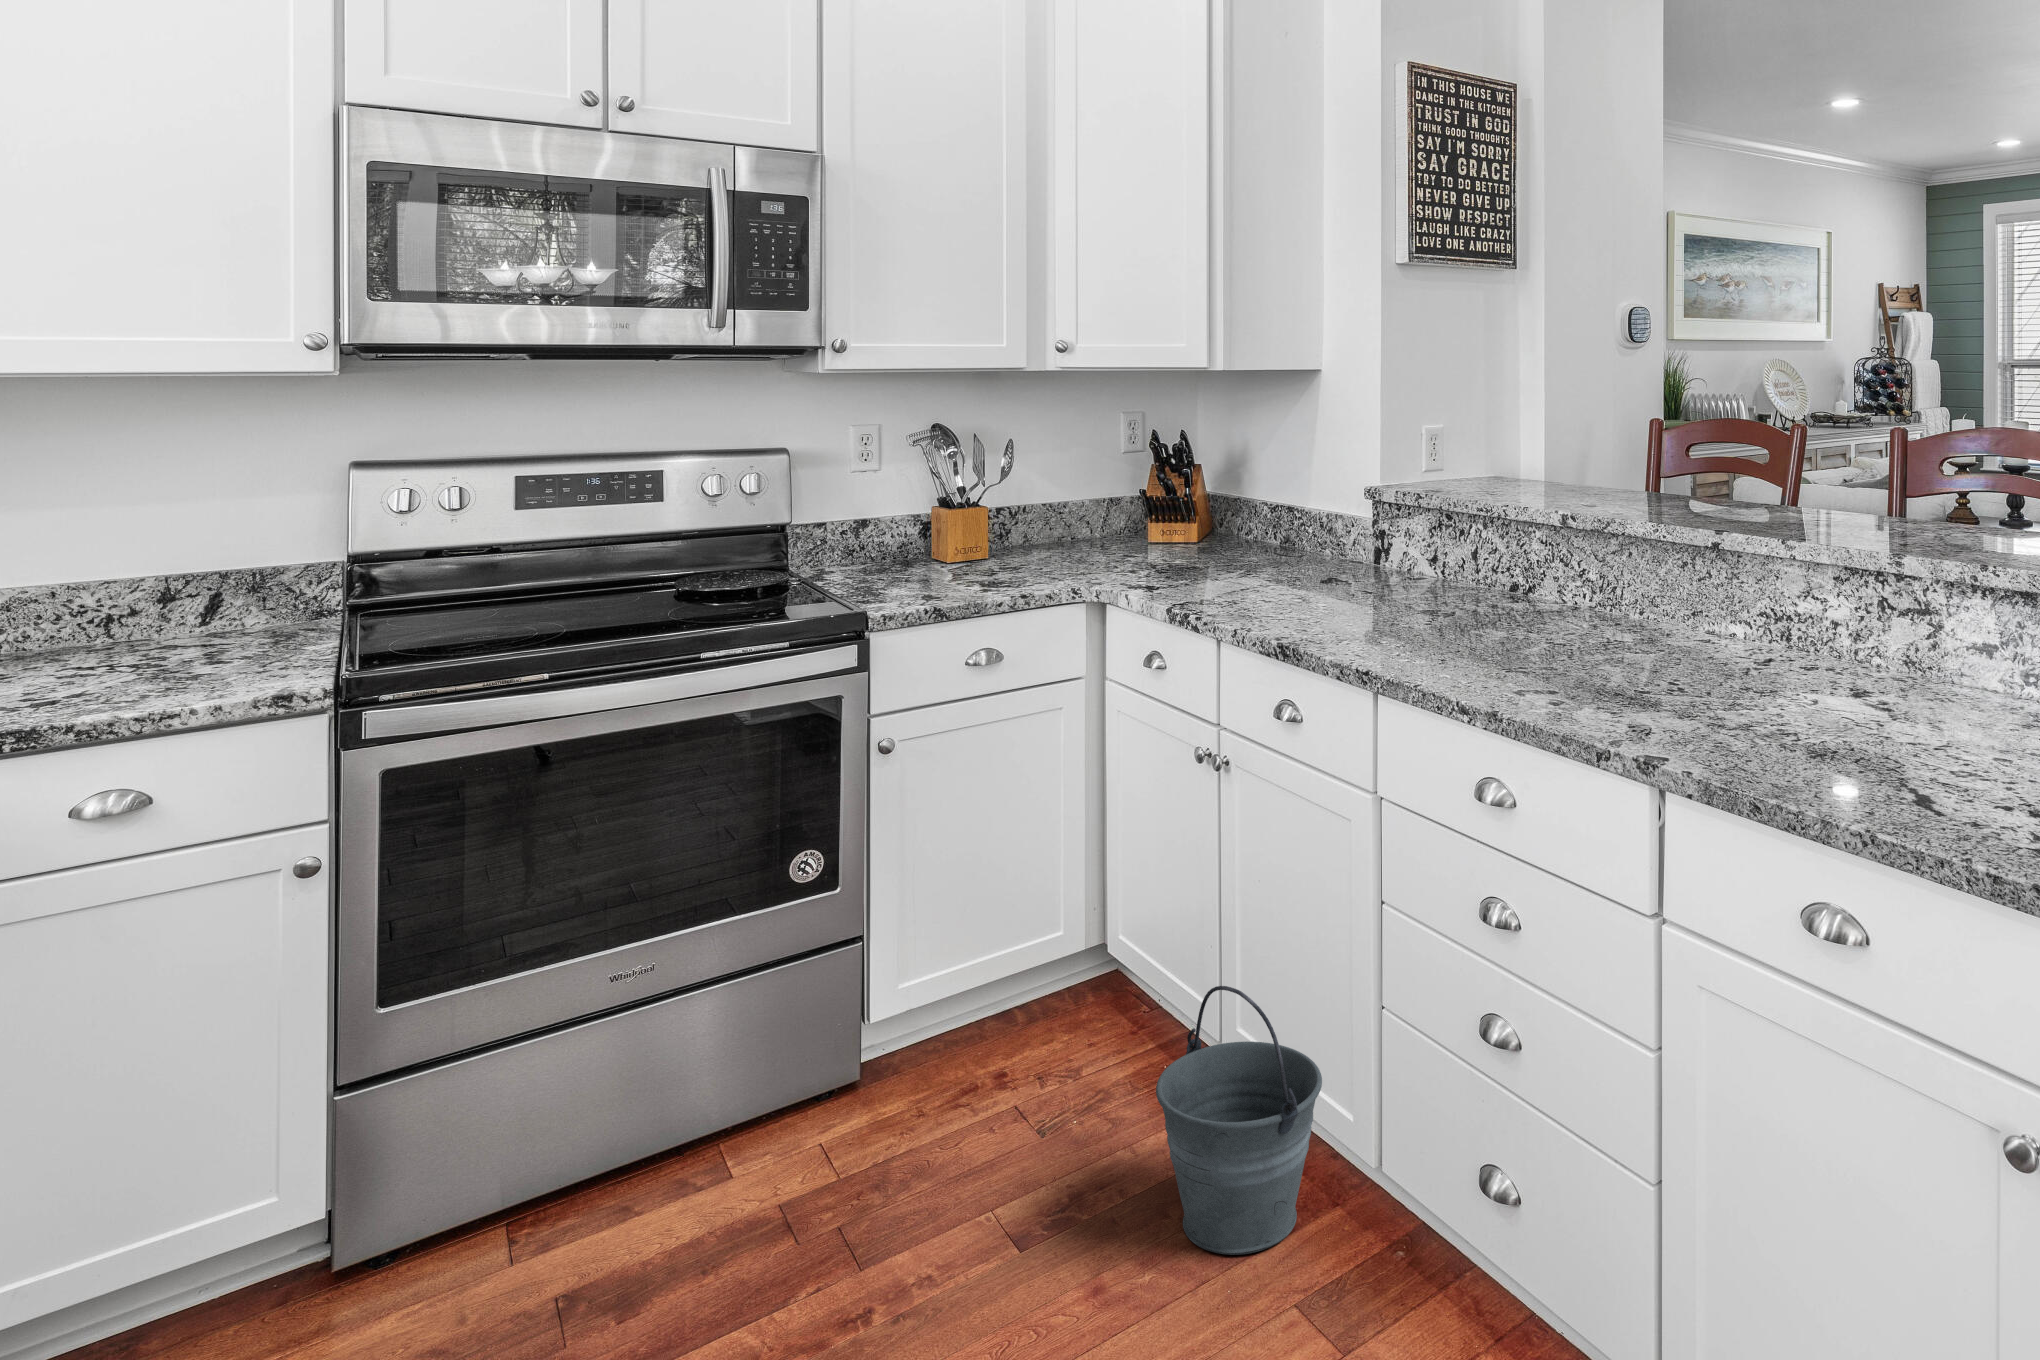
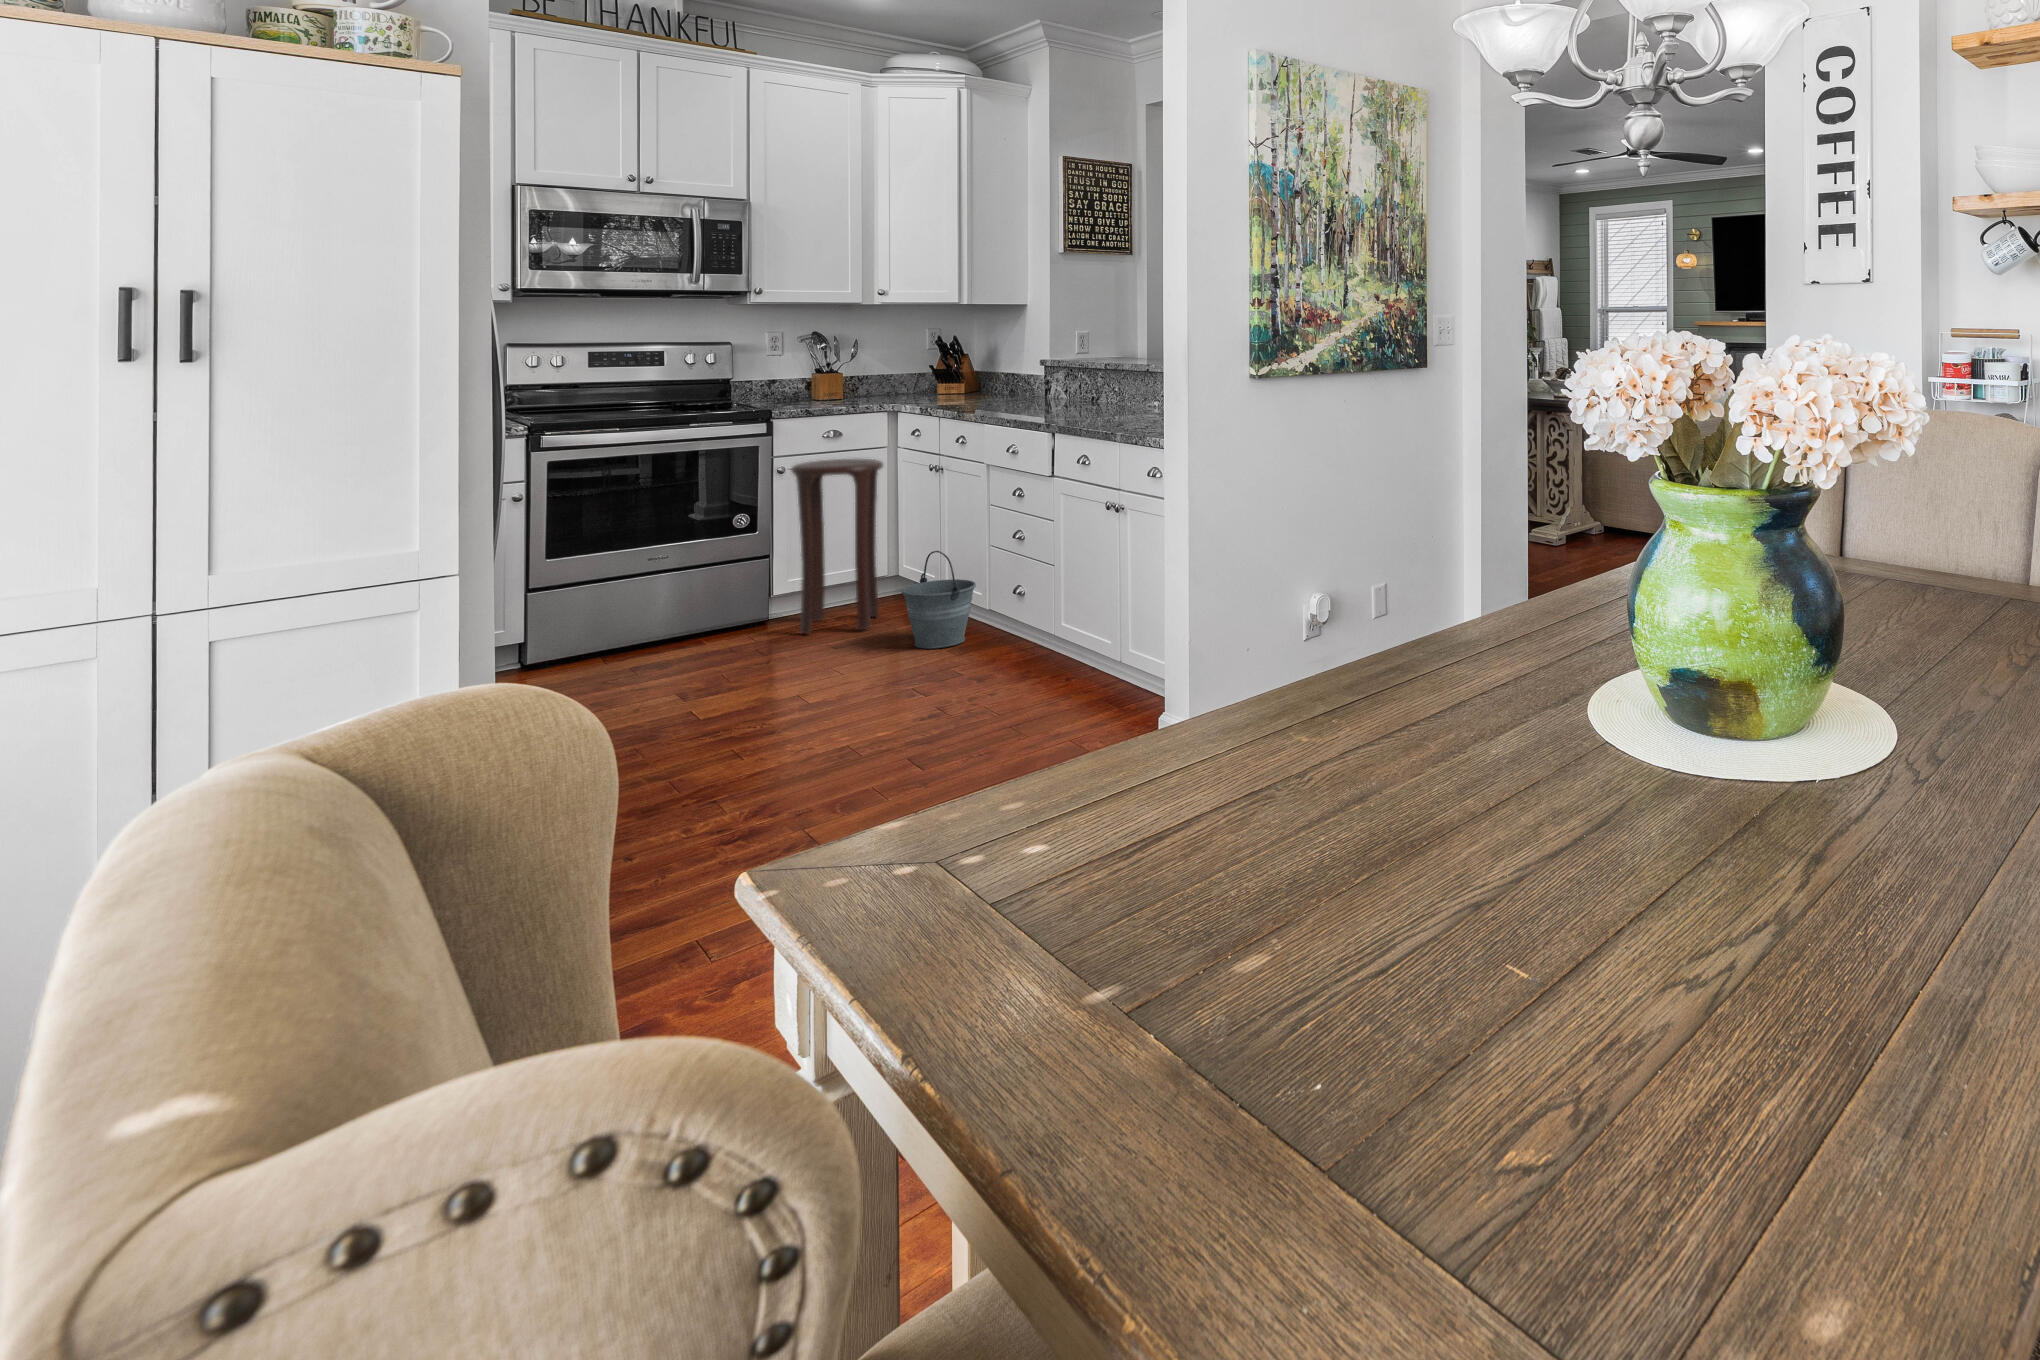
stool: none [902,718,1093,1154] -> present [791,459,883,634]

